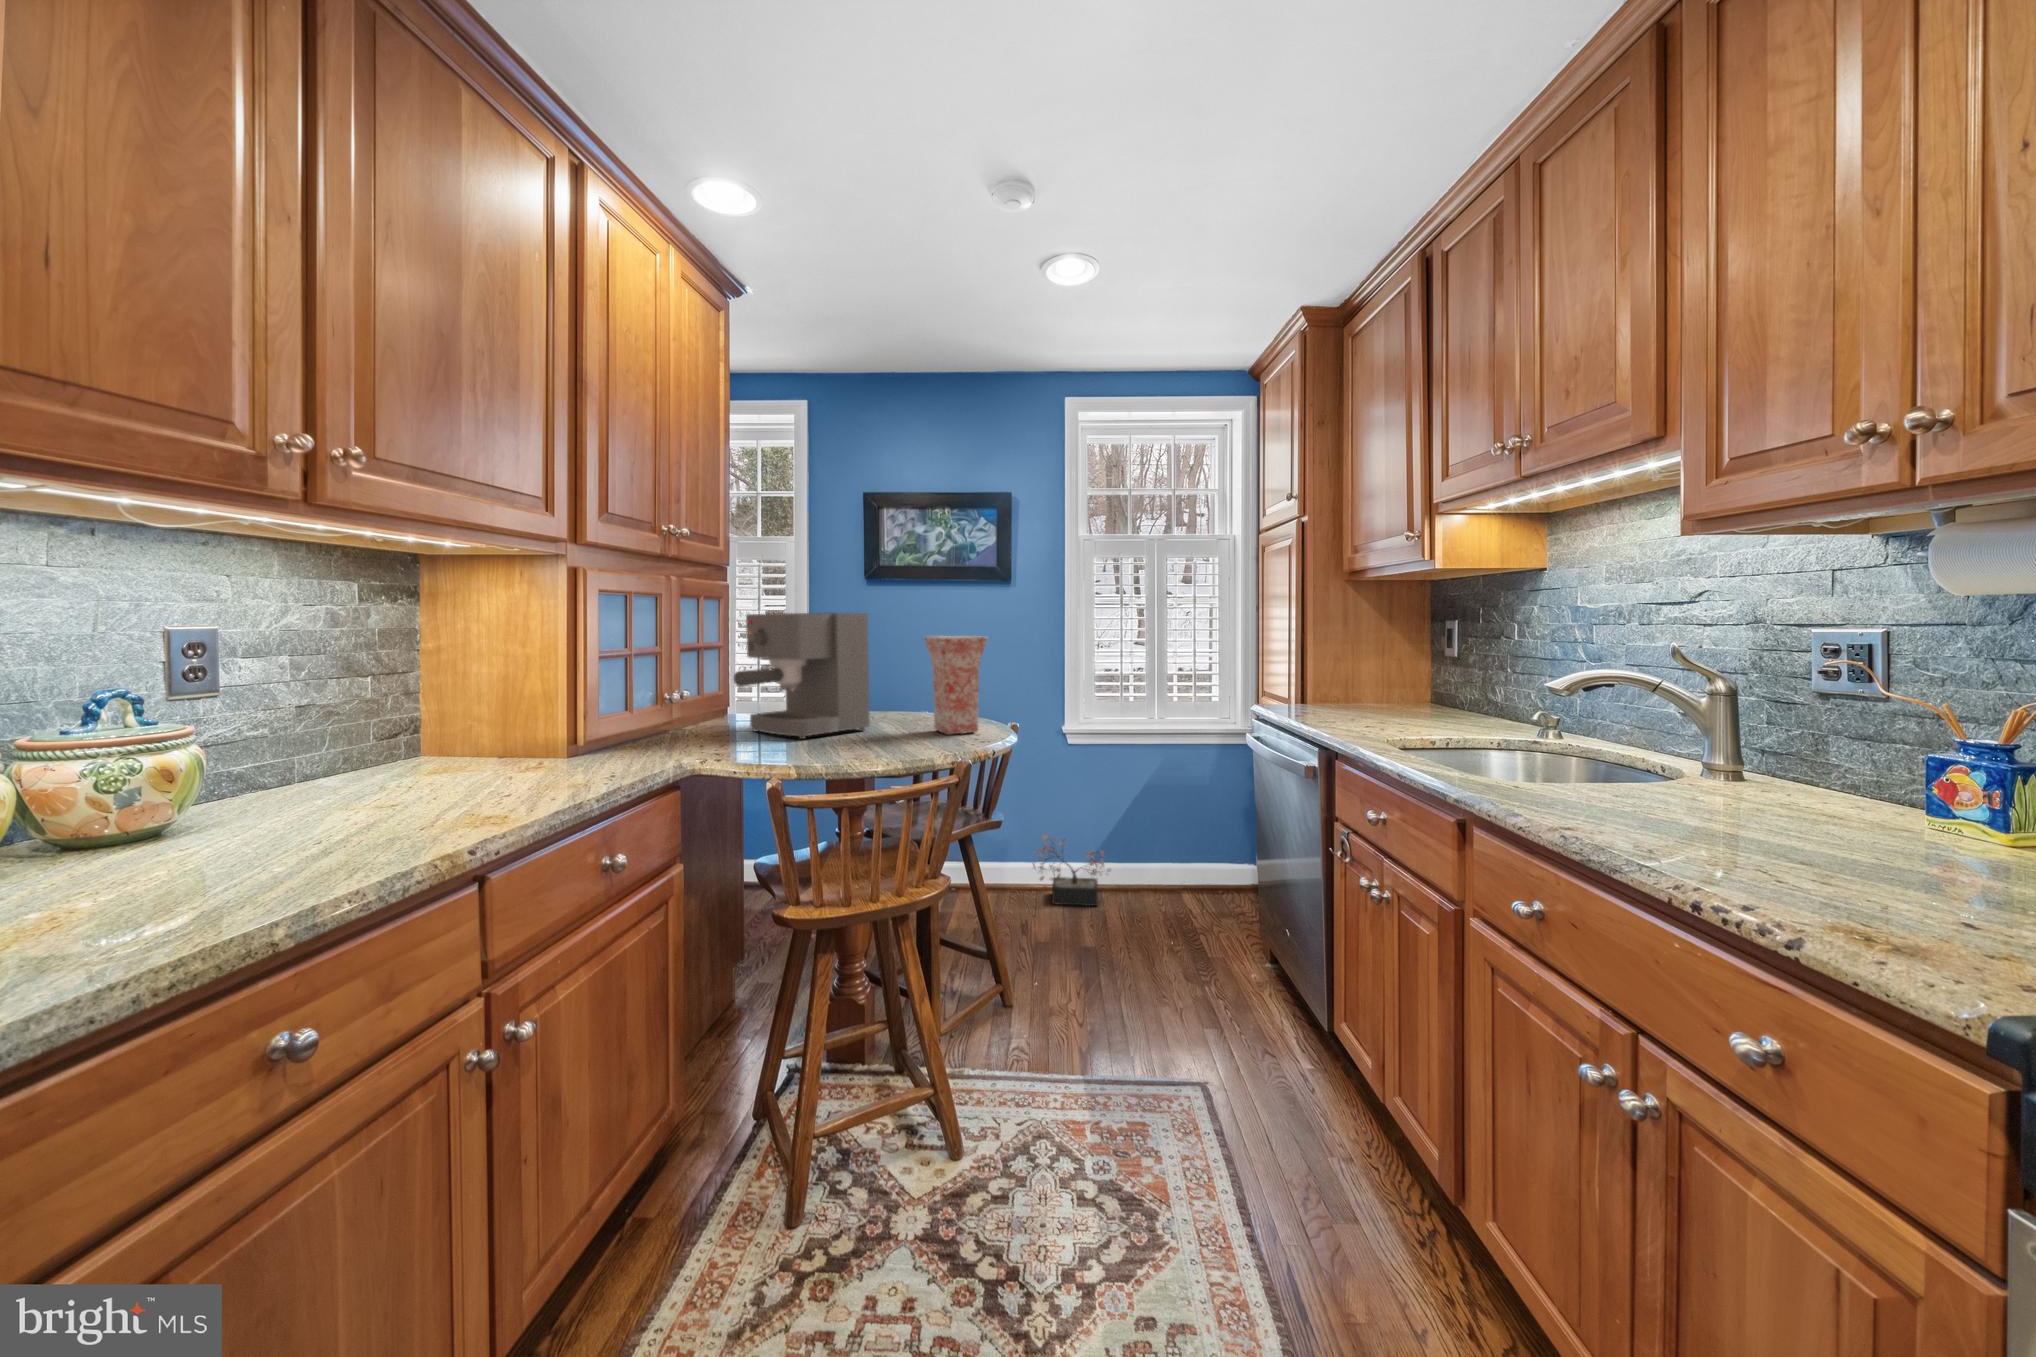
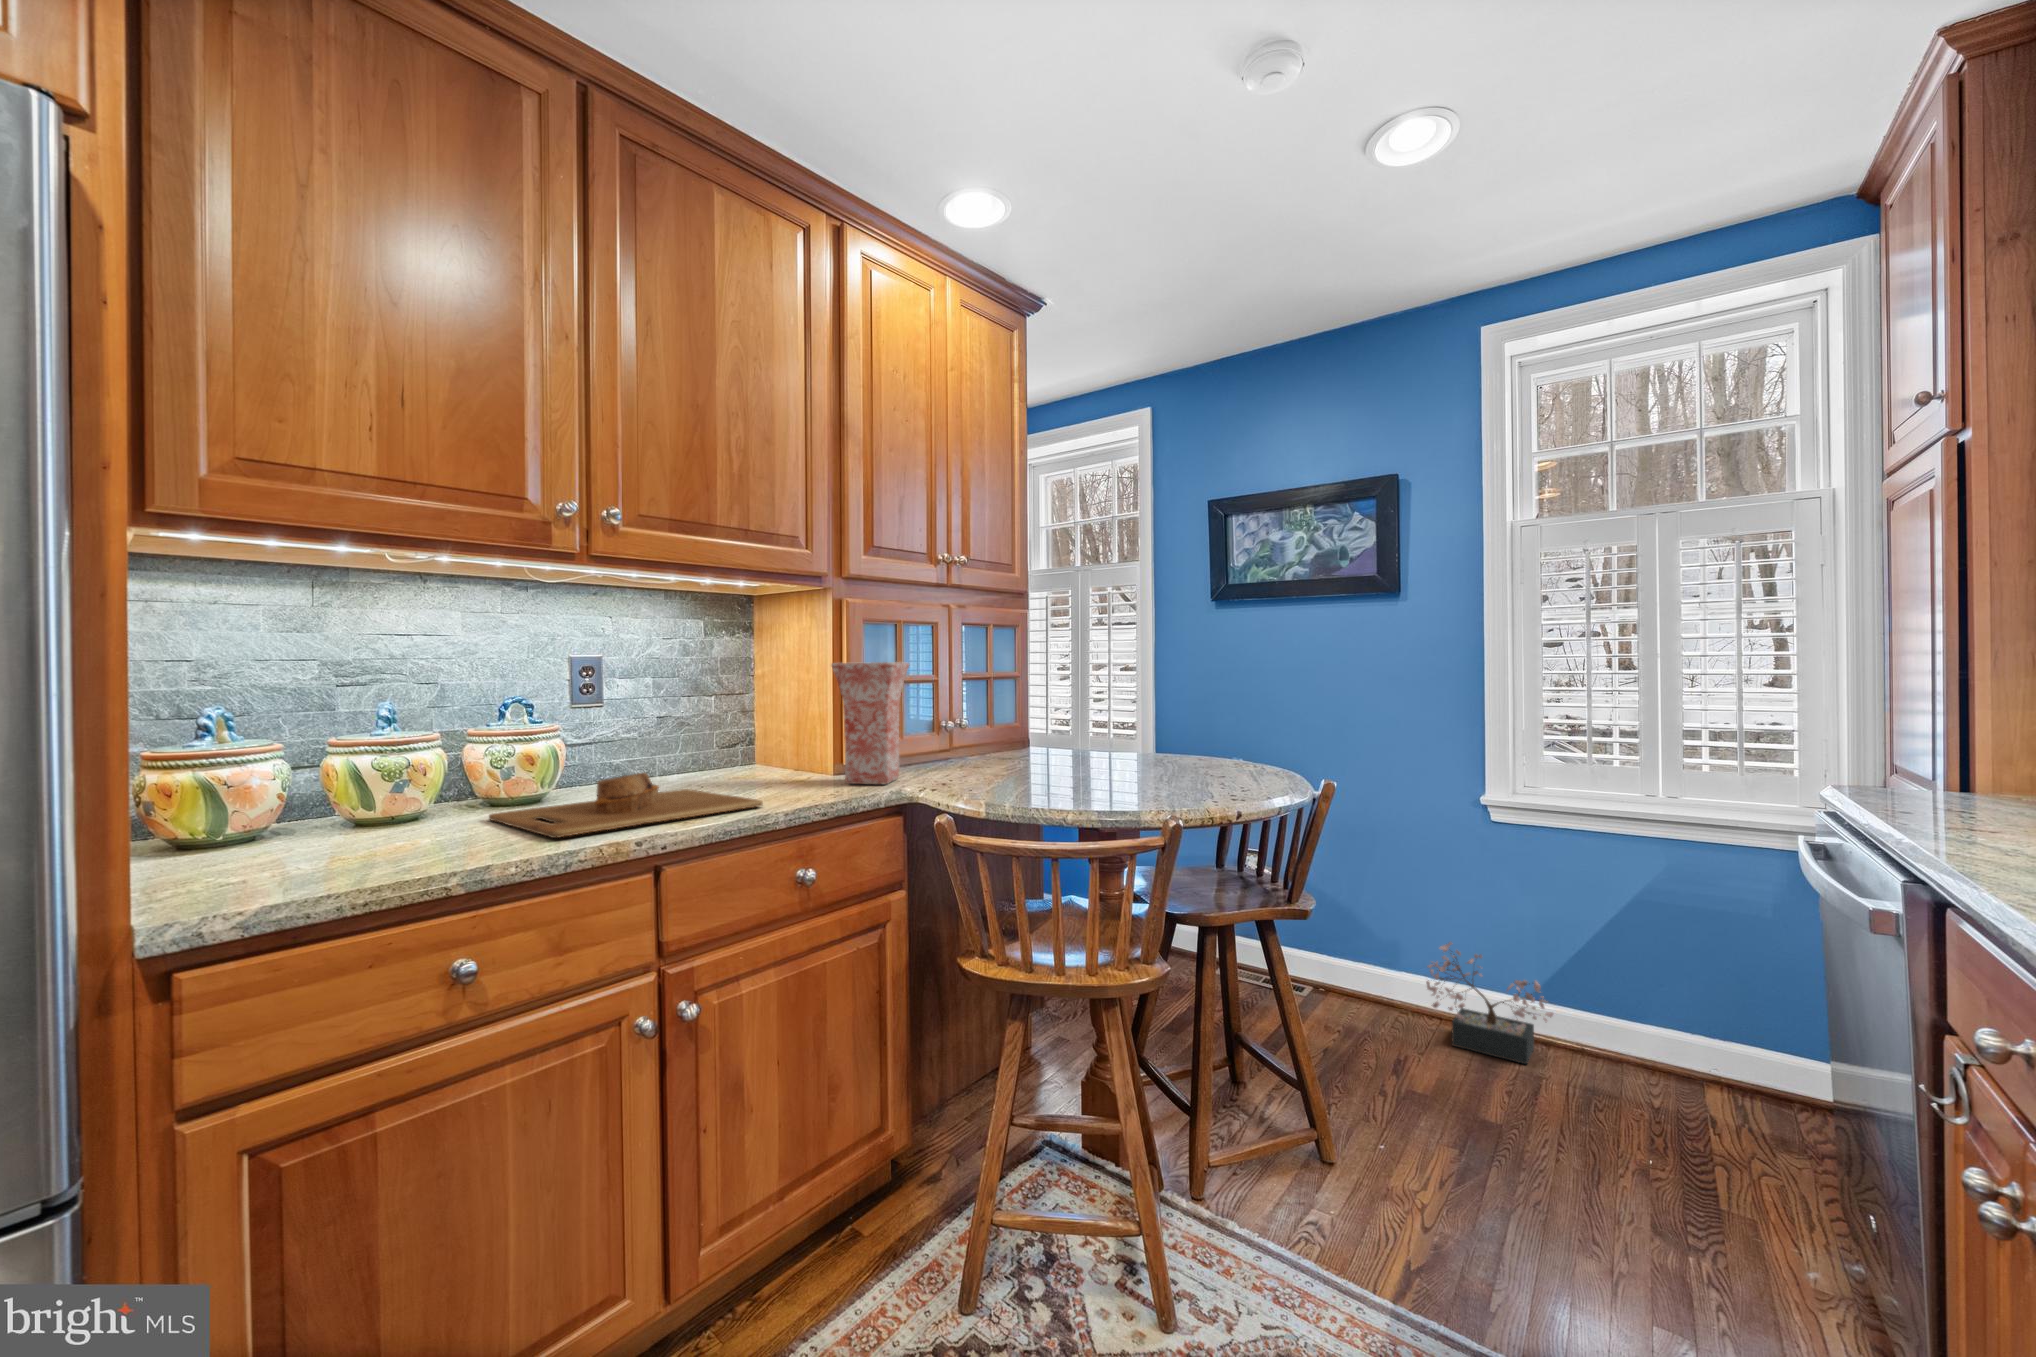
coffee maker: present [734,613,870,739] -> none [985,635,1139,775]
vase: present [924,636,988,735] -> present [832,662,909,784]
cutting board: none [106,779,543,877] -> present [489,773,763,838]

